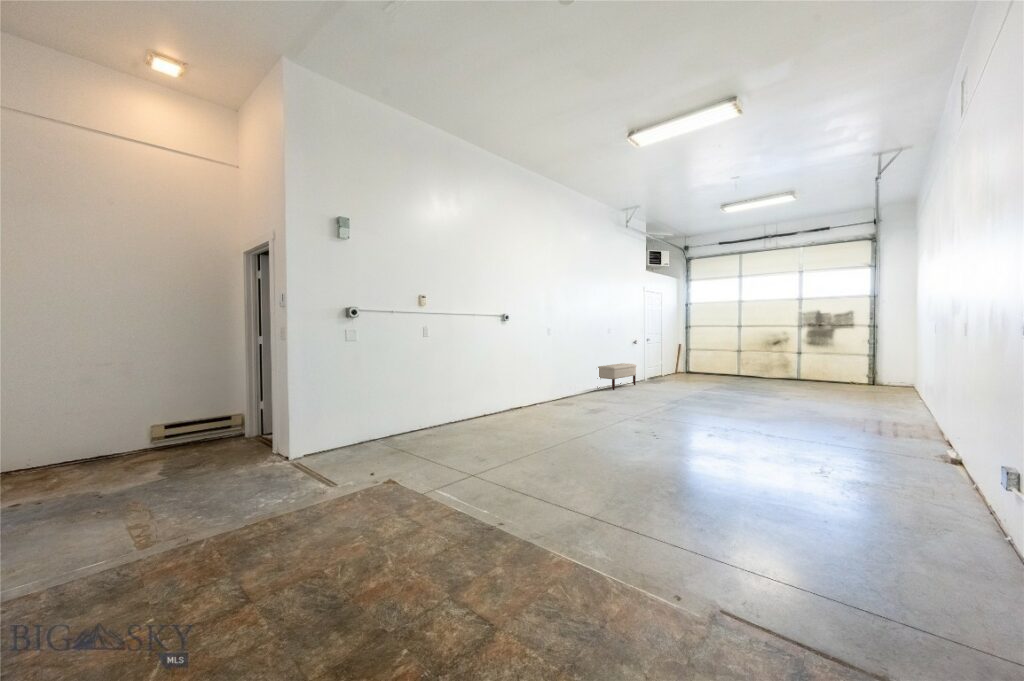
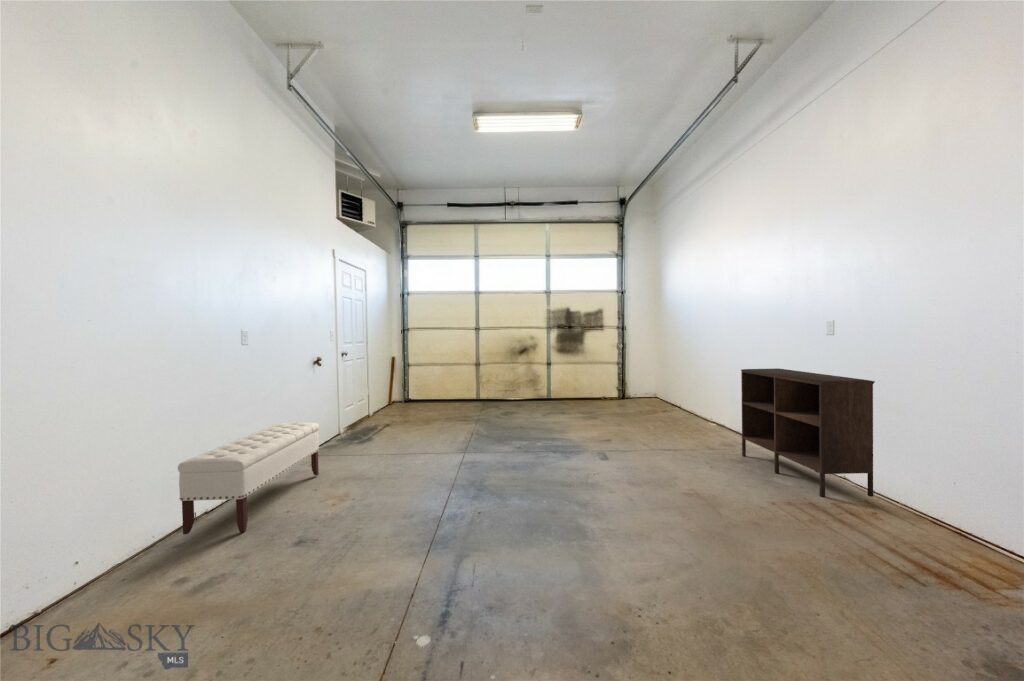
shelving unit: none [880,352,919,418] -> present [741,368,875,497]

